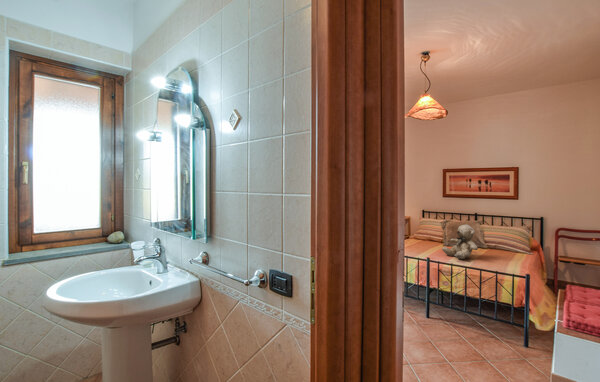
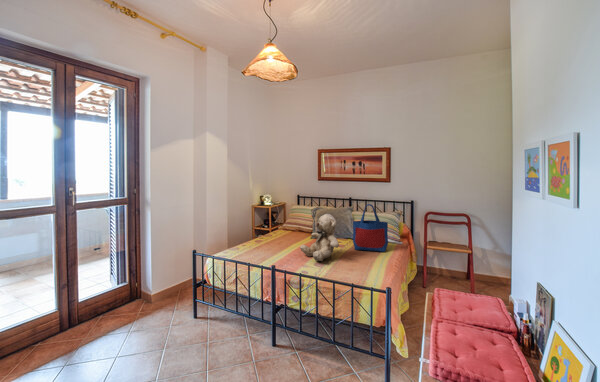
tote bag: none [486,218,520,258] -> present [353,204,388,252]

